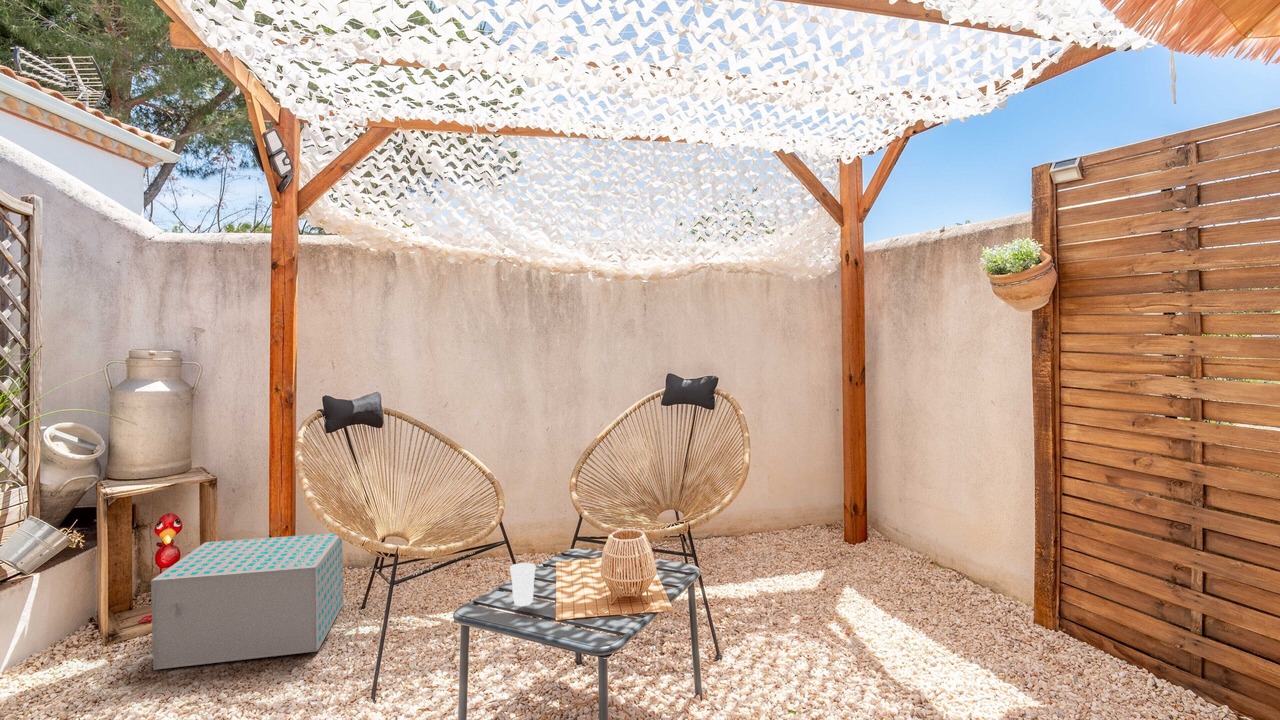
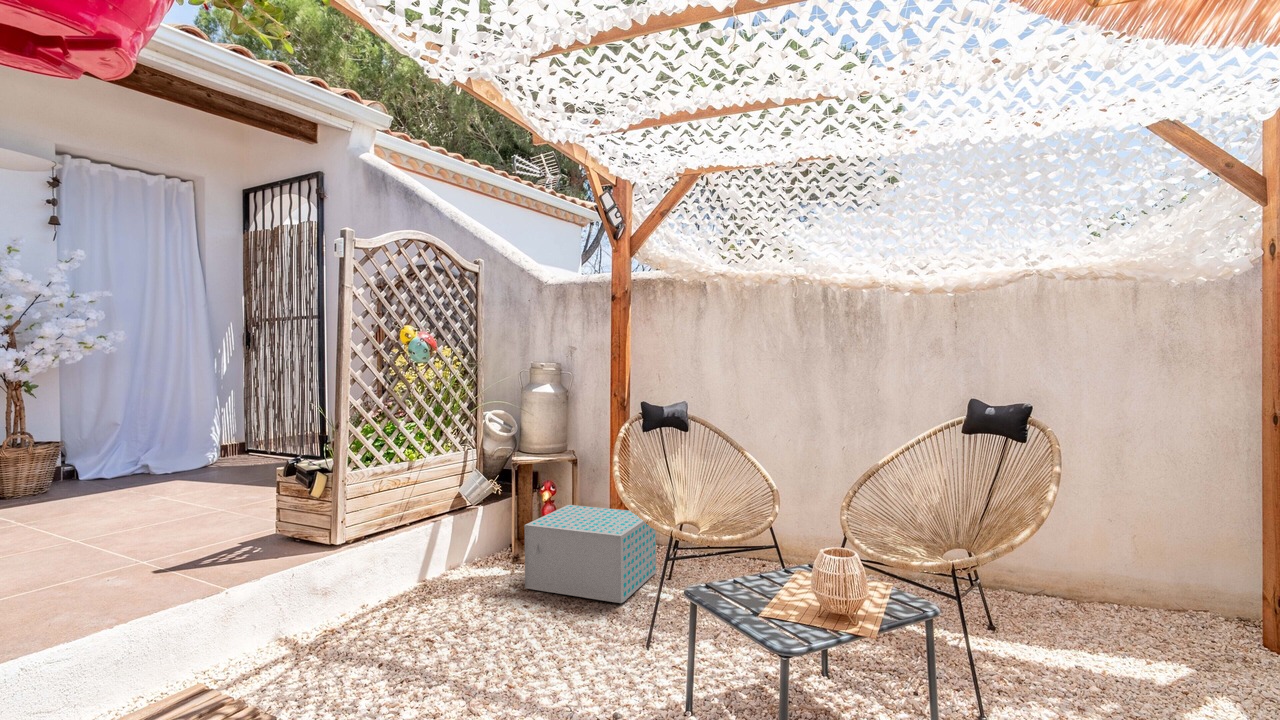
cup: present [510,563,536,606] -> none [727,561,750,601]

